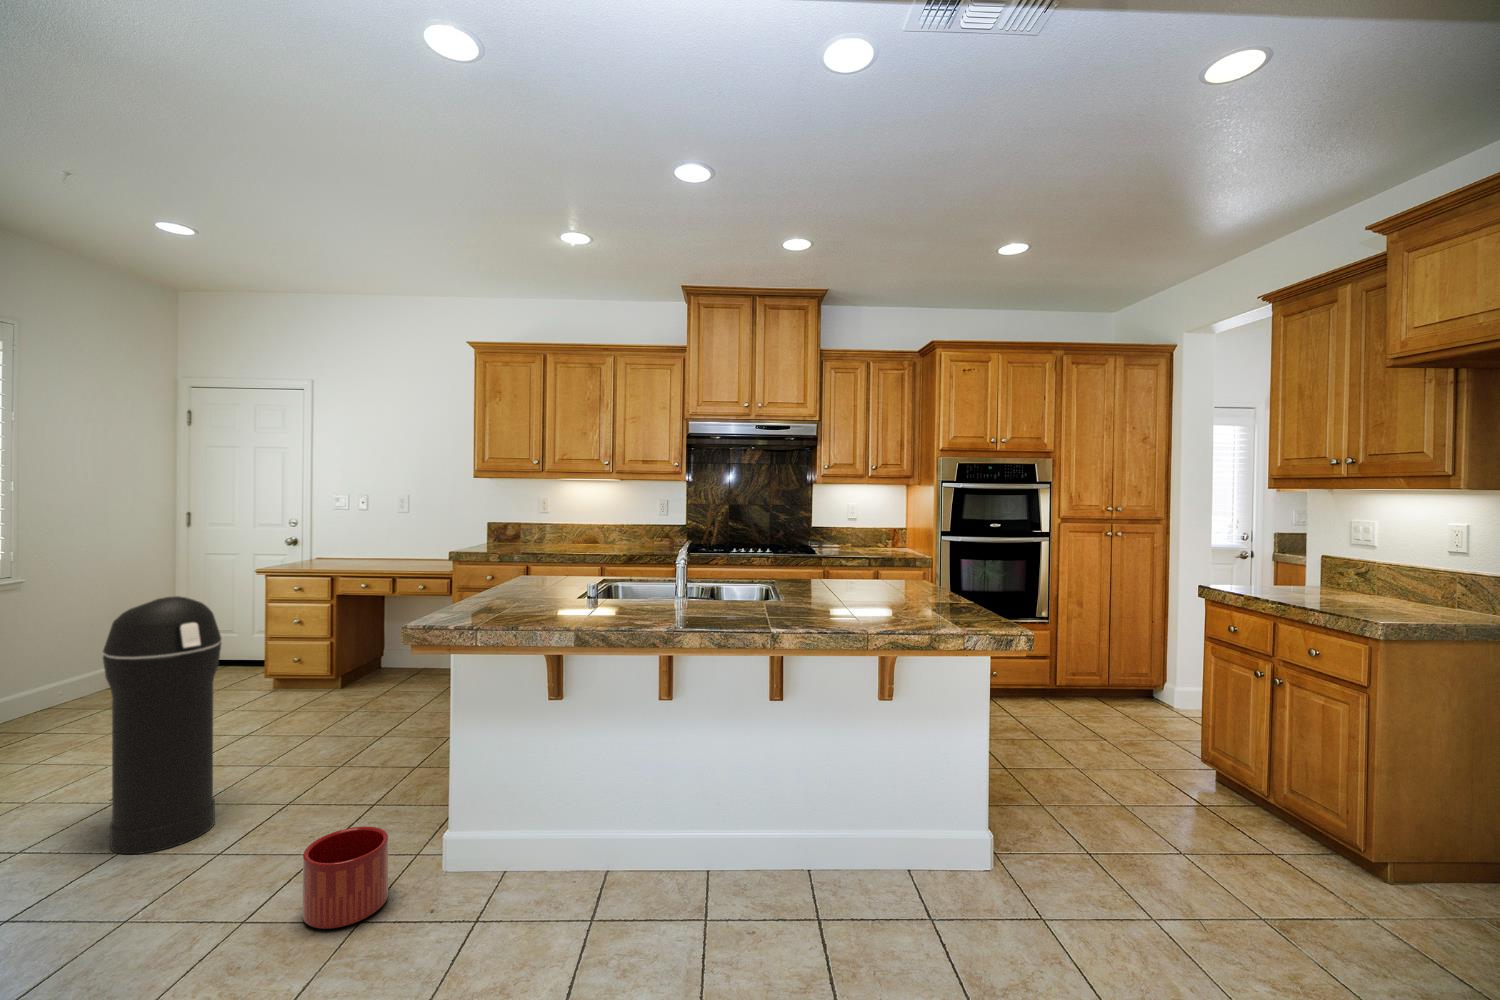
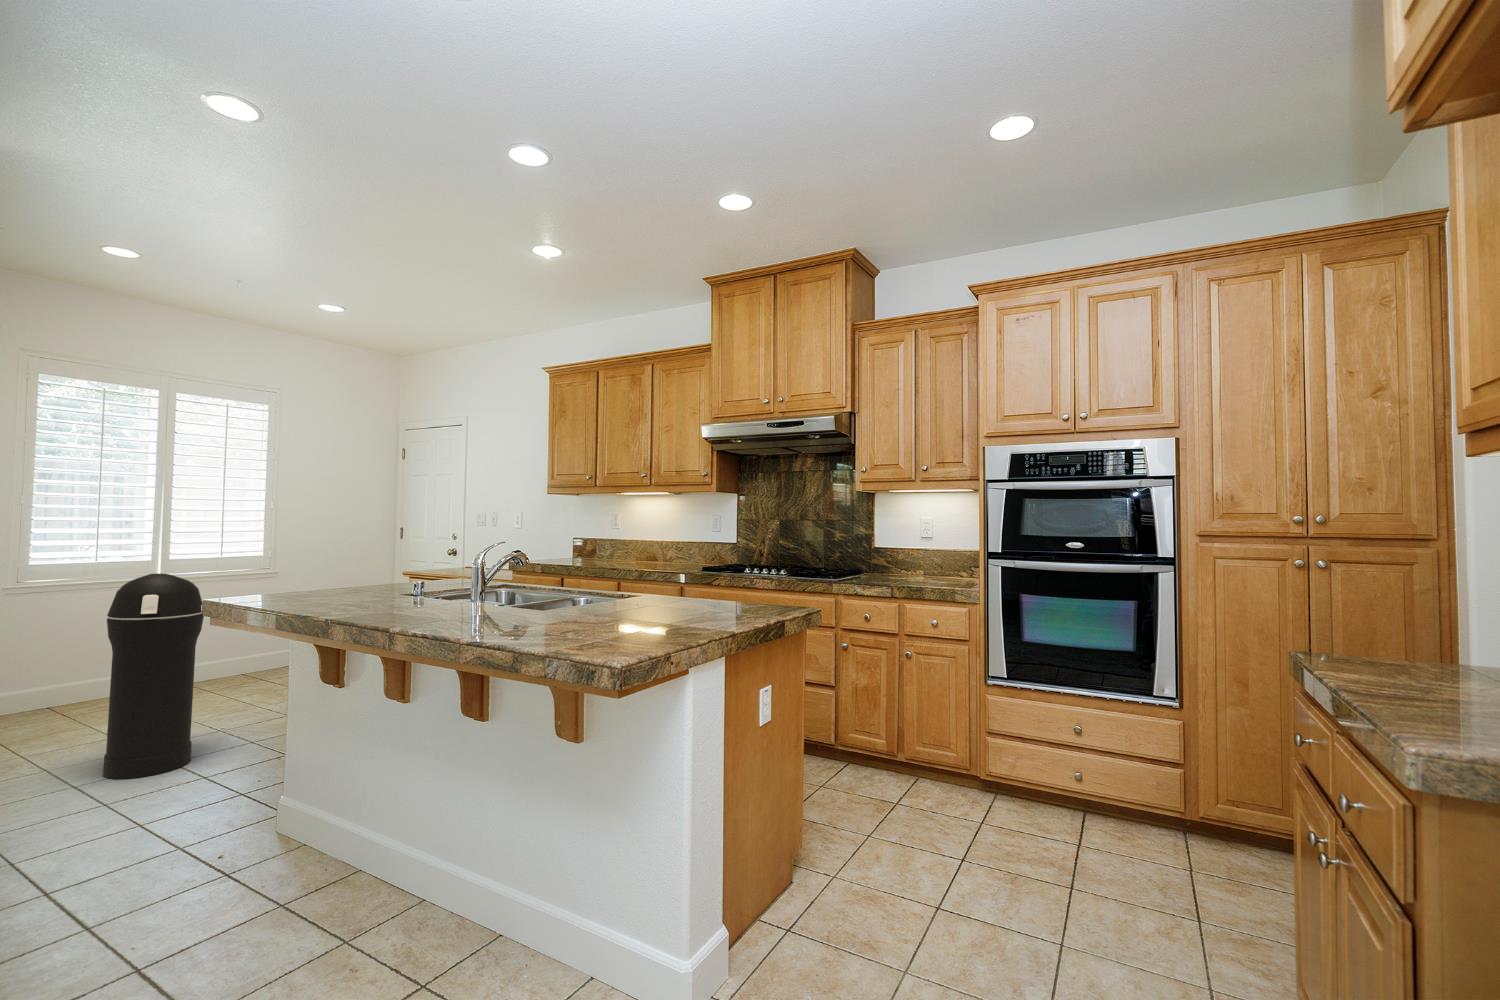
planter: present [302,826,388,929] -> none [37,789,140,881]

